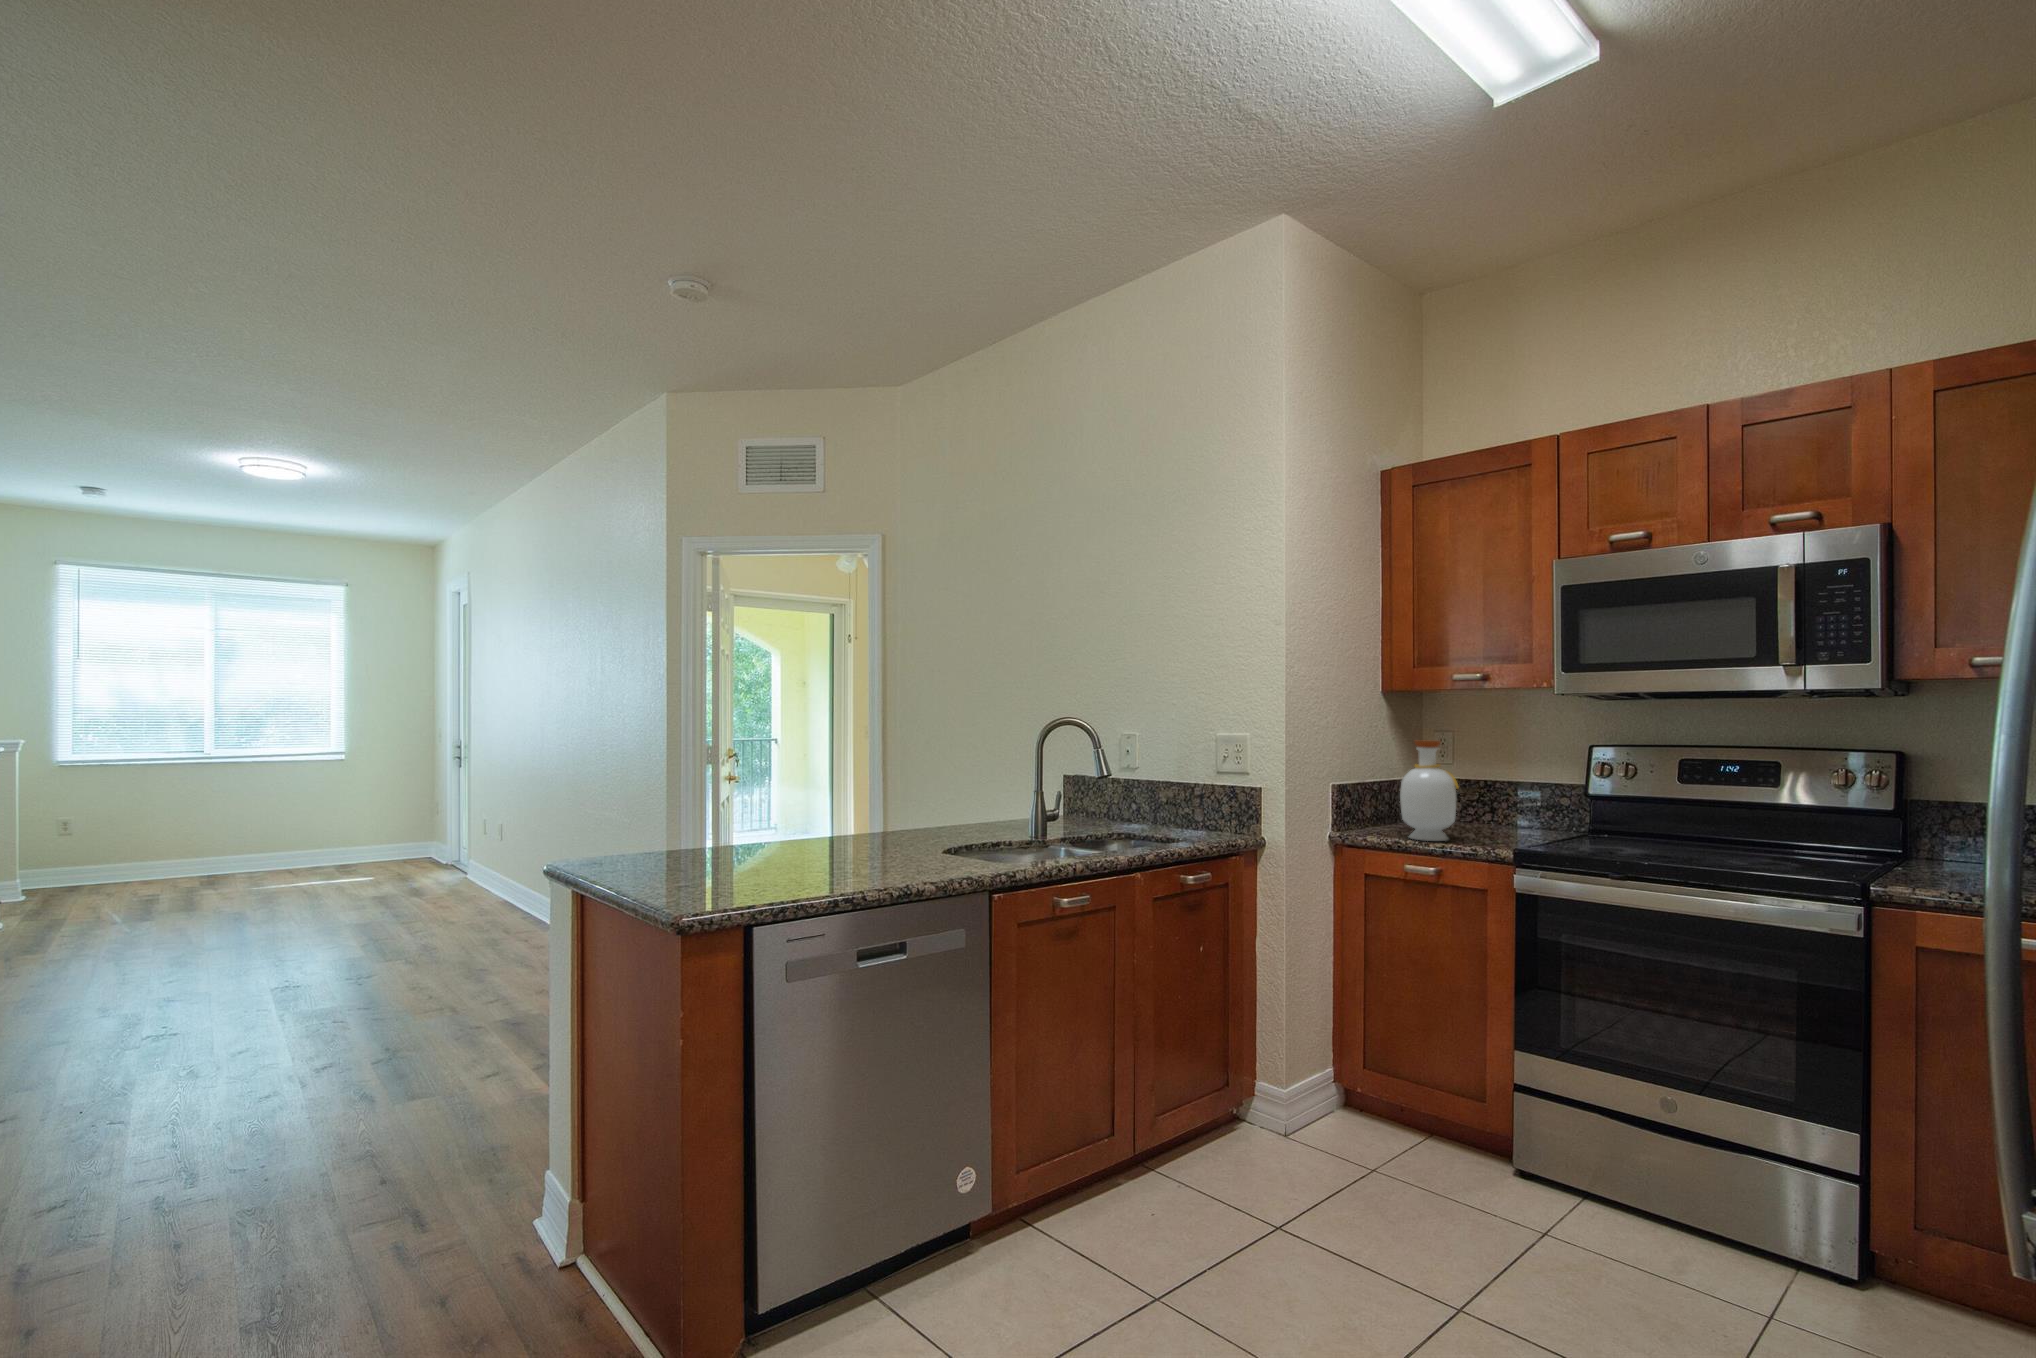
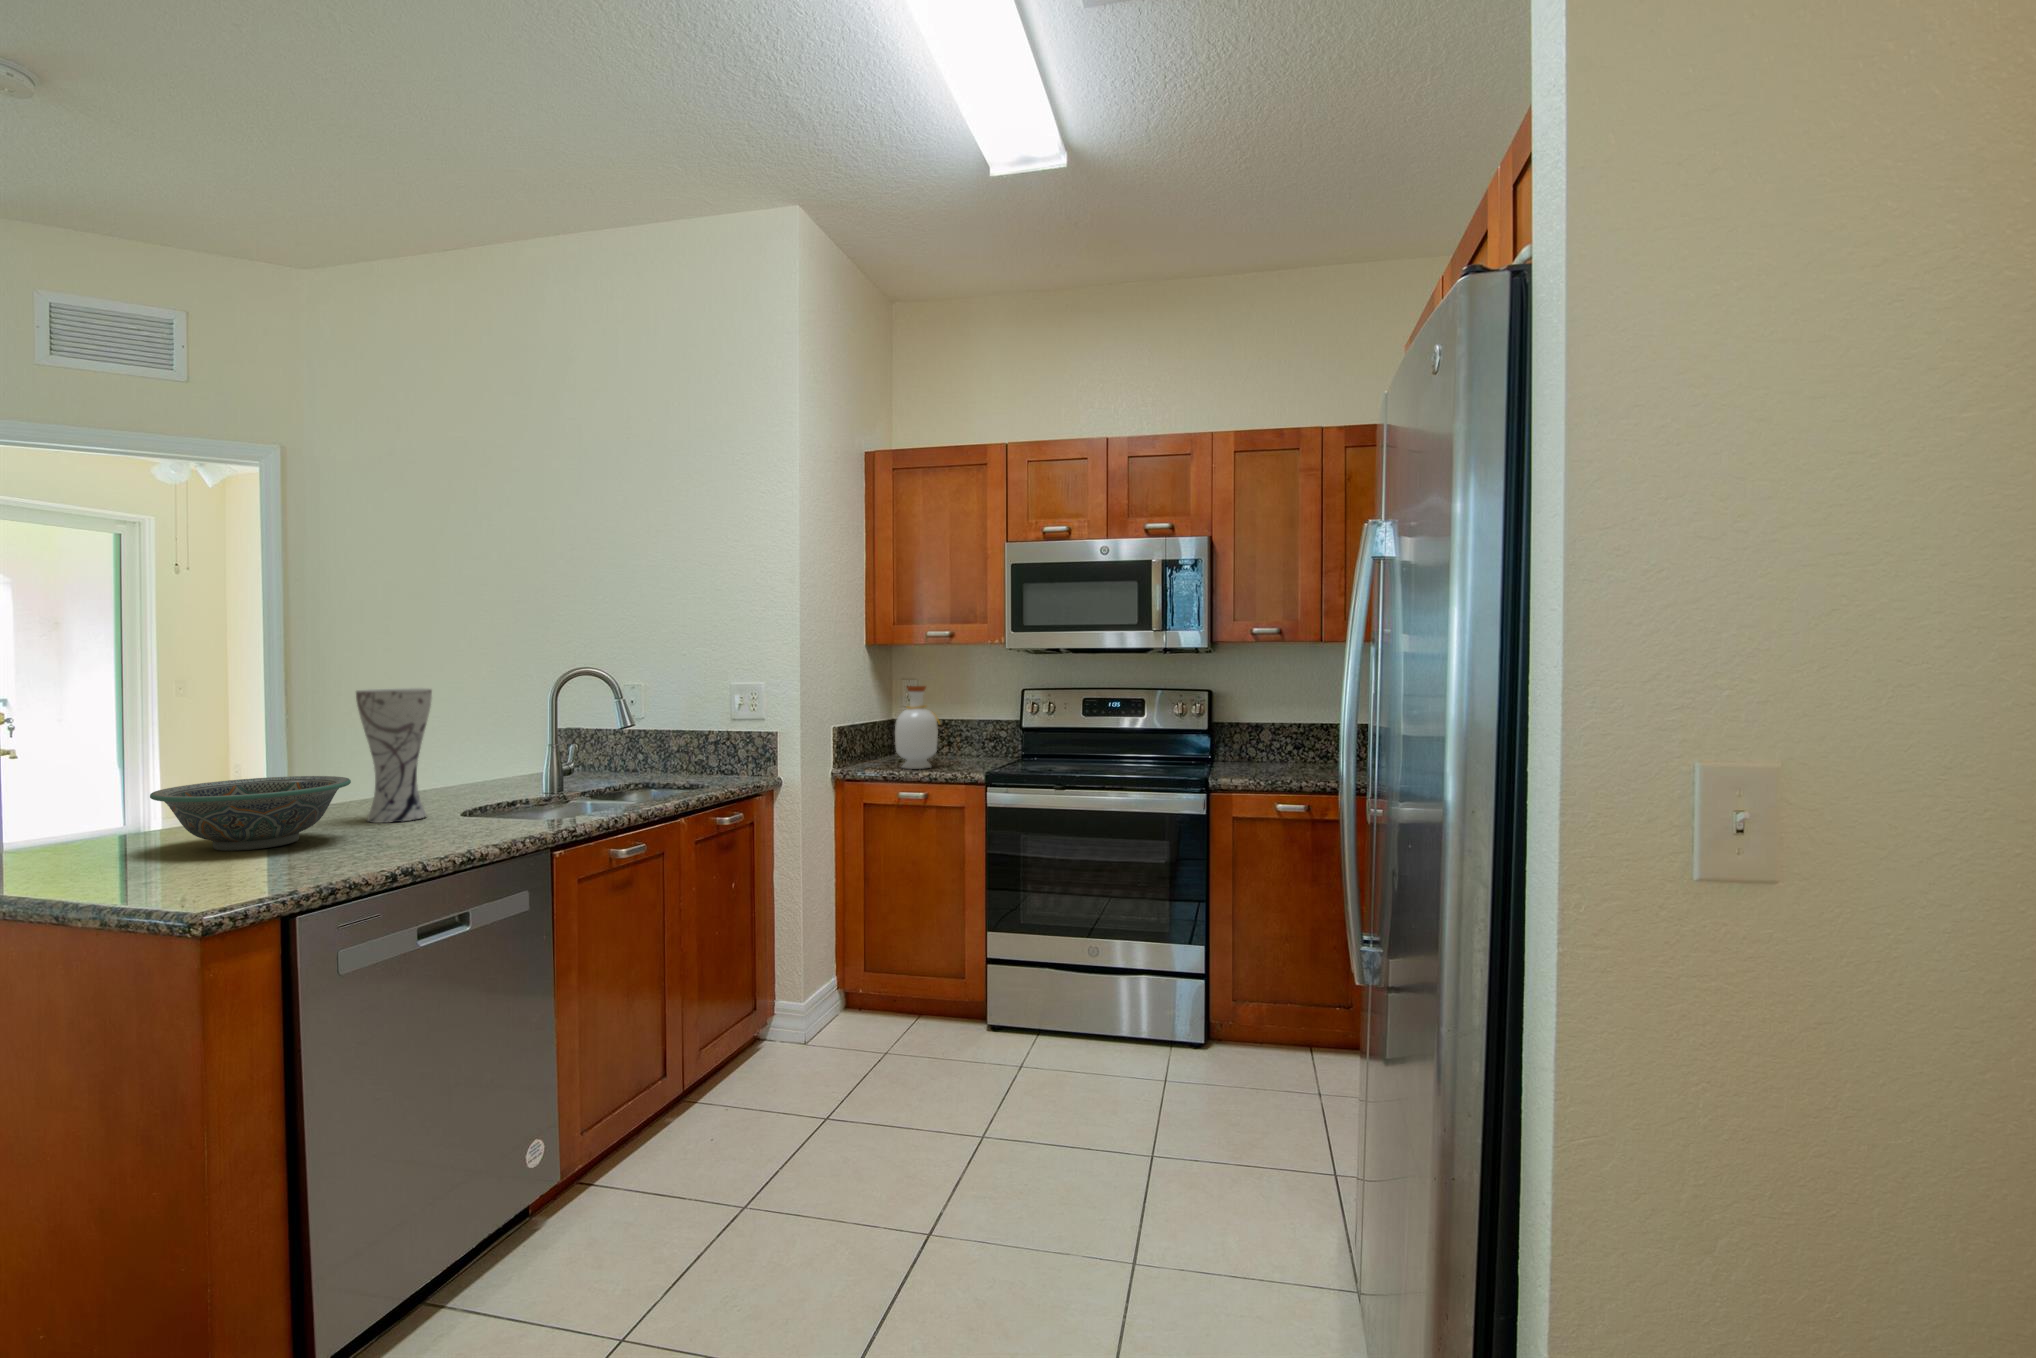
vase: none [876,735,930,849] -> present [356,688,432,823]
decorative bowl: none [729,805,854,863] -> present [150,776,351,851]

